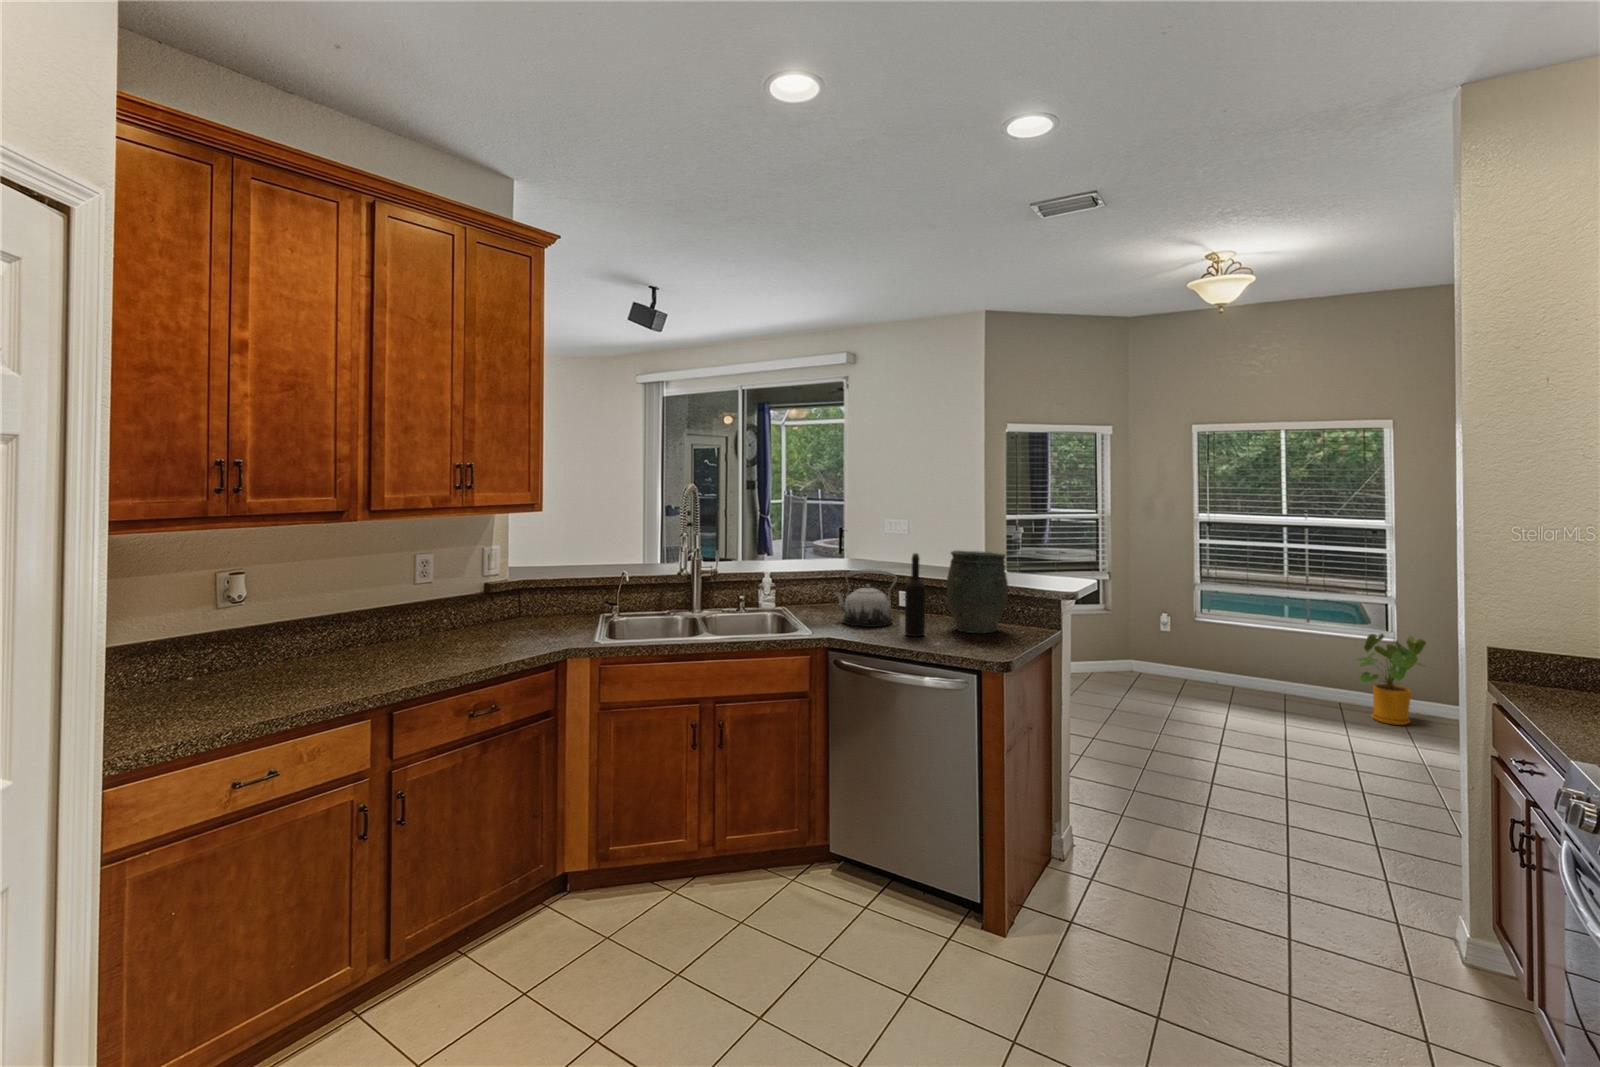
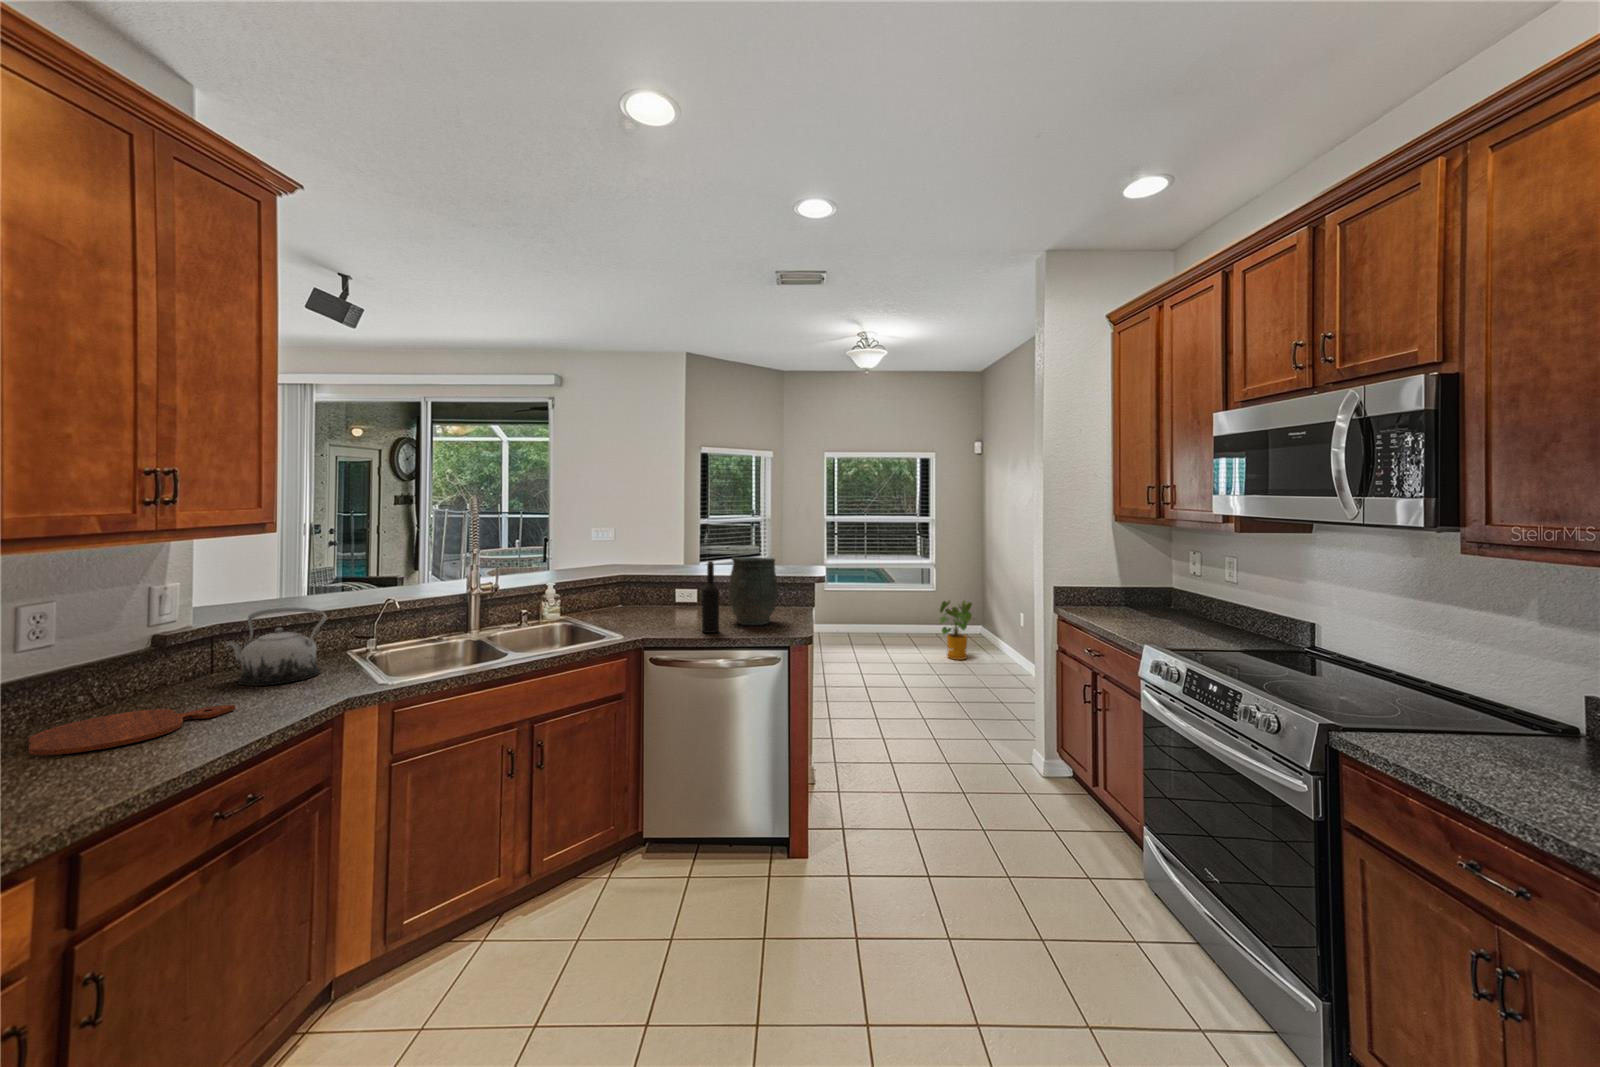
teapot: present [834,570,897,627] -> present [226,608,327,686]
cutting board: none [348,646,475,669] -> present [29,705,235,755]

